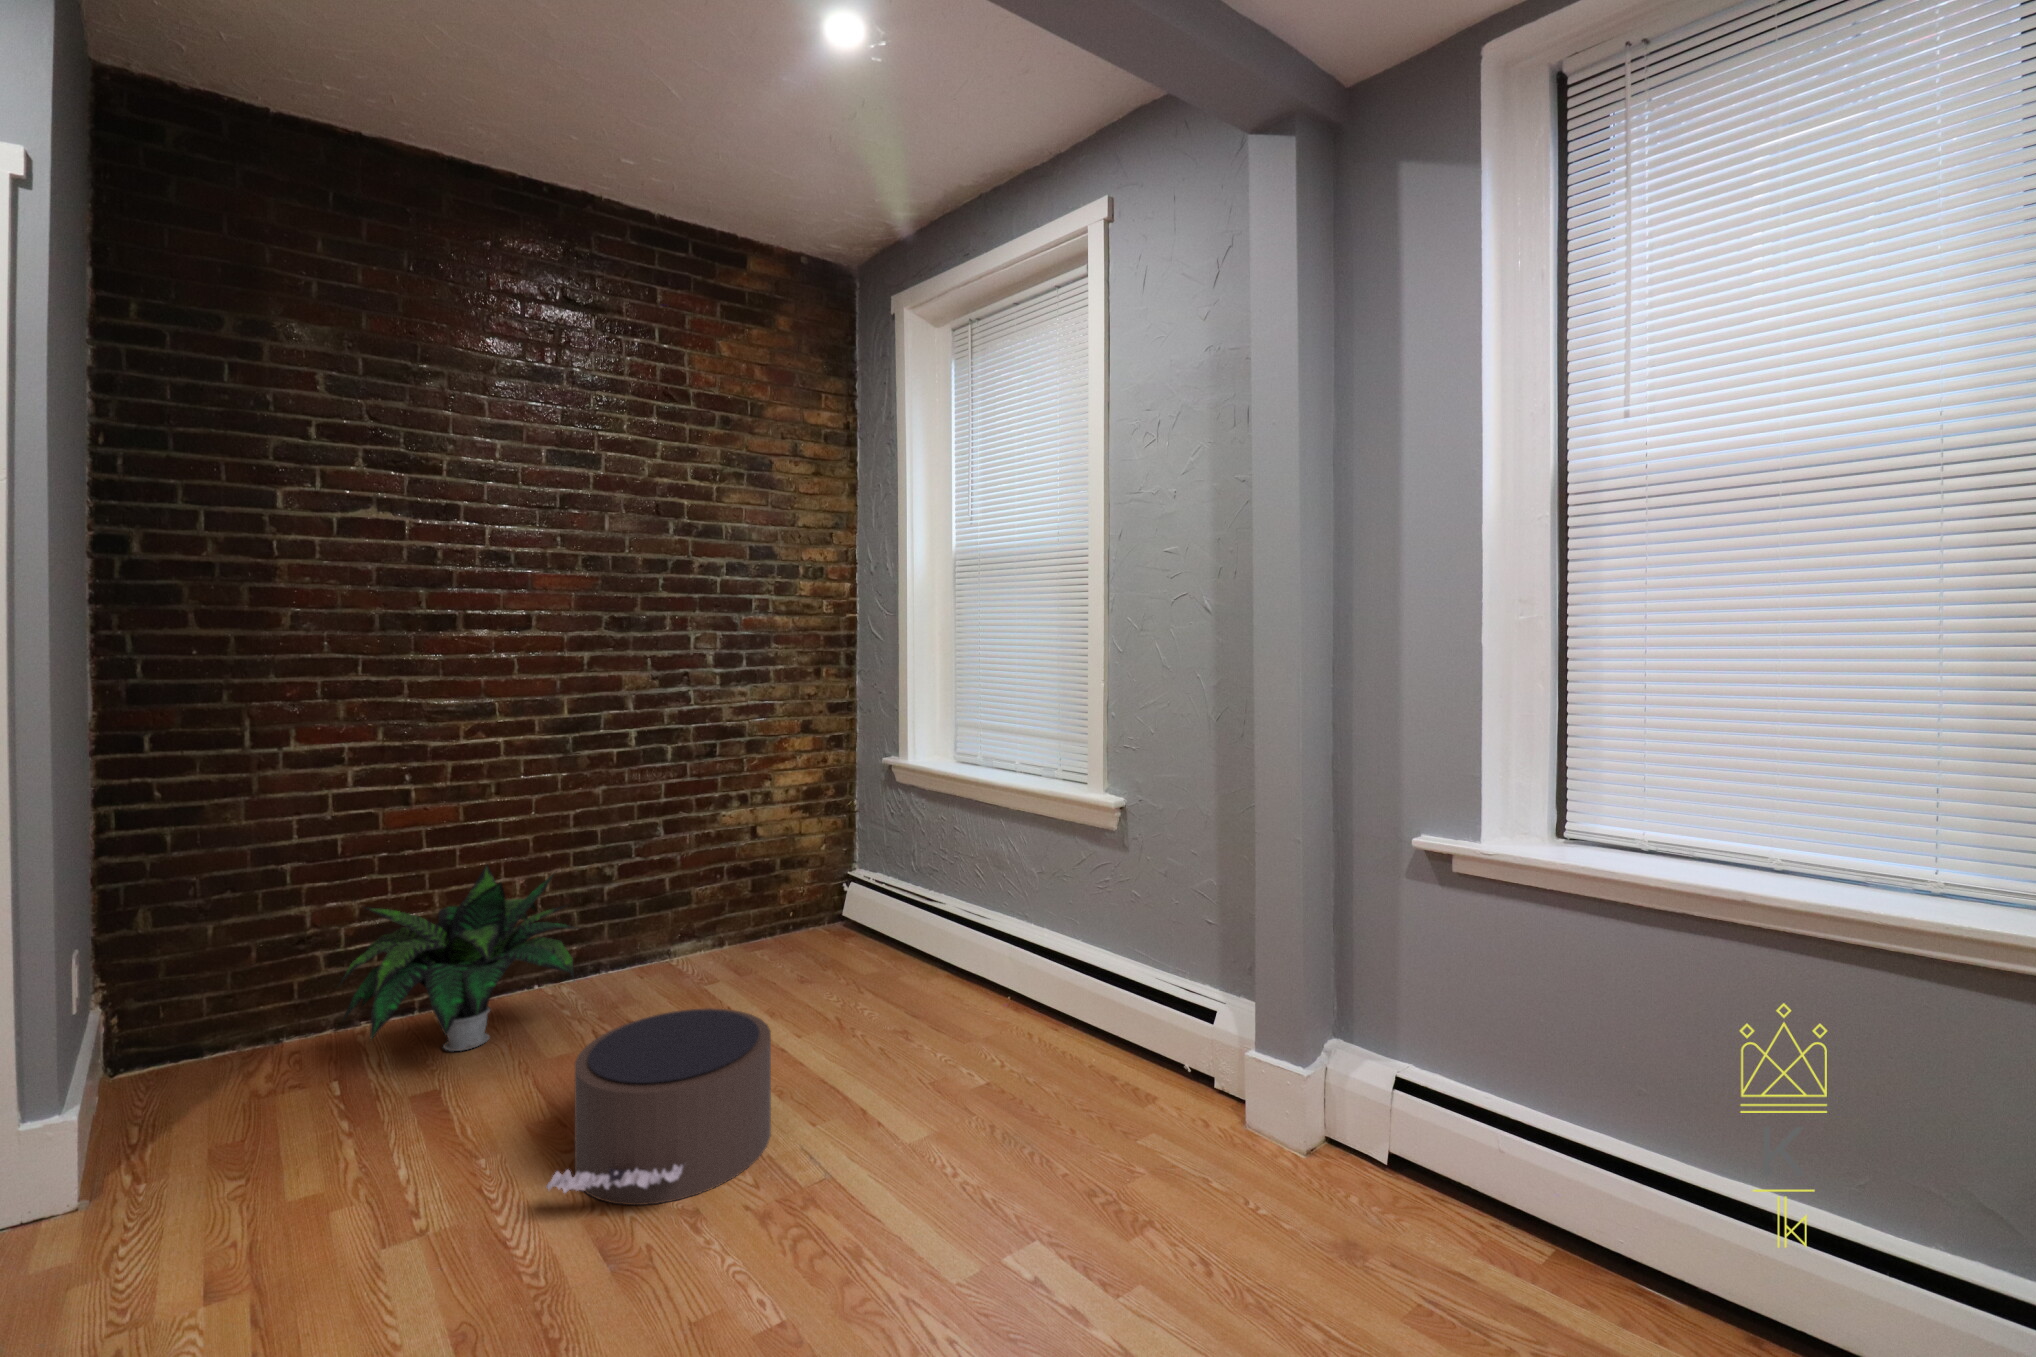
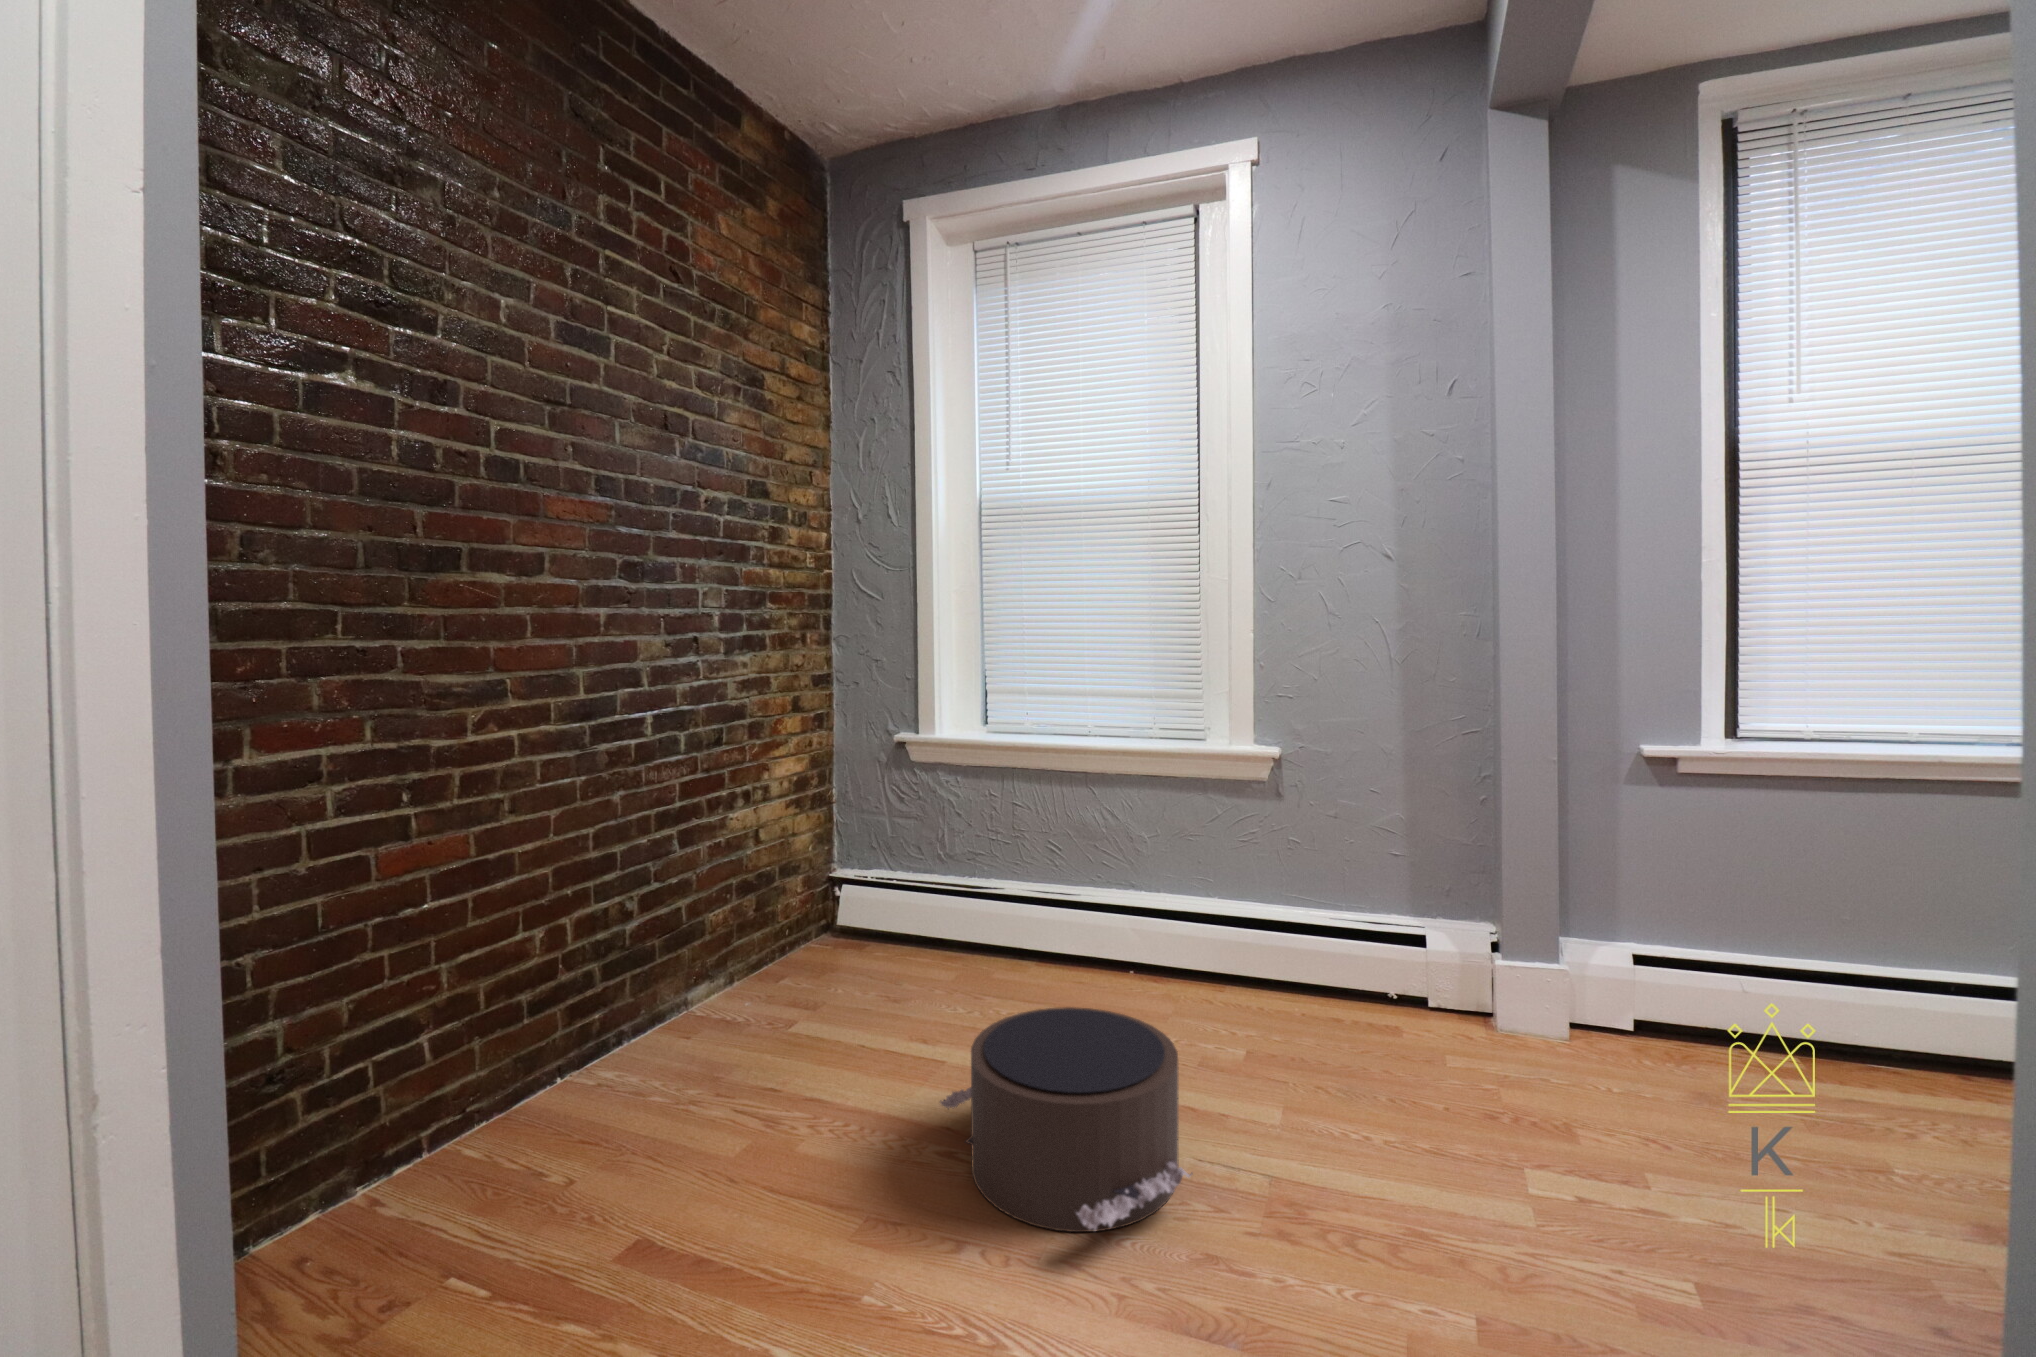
potted plant: present [338,865,576,1051] -> none [412,902,778,1177]

